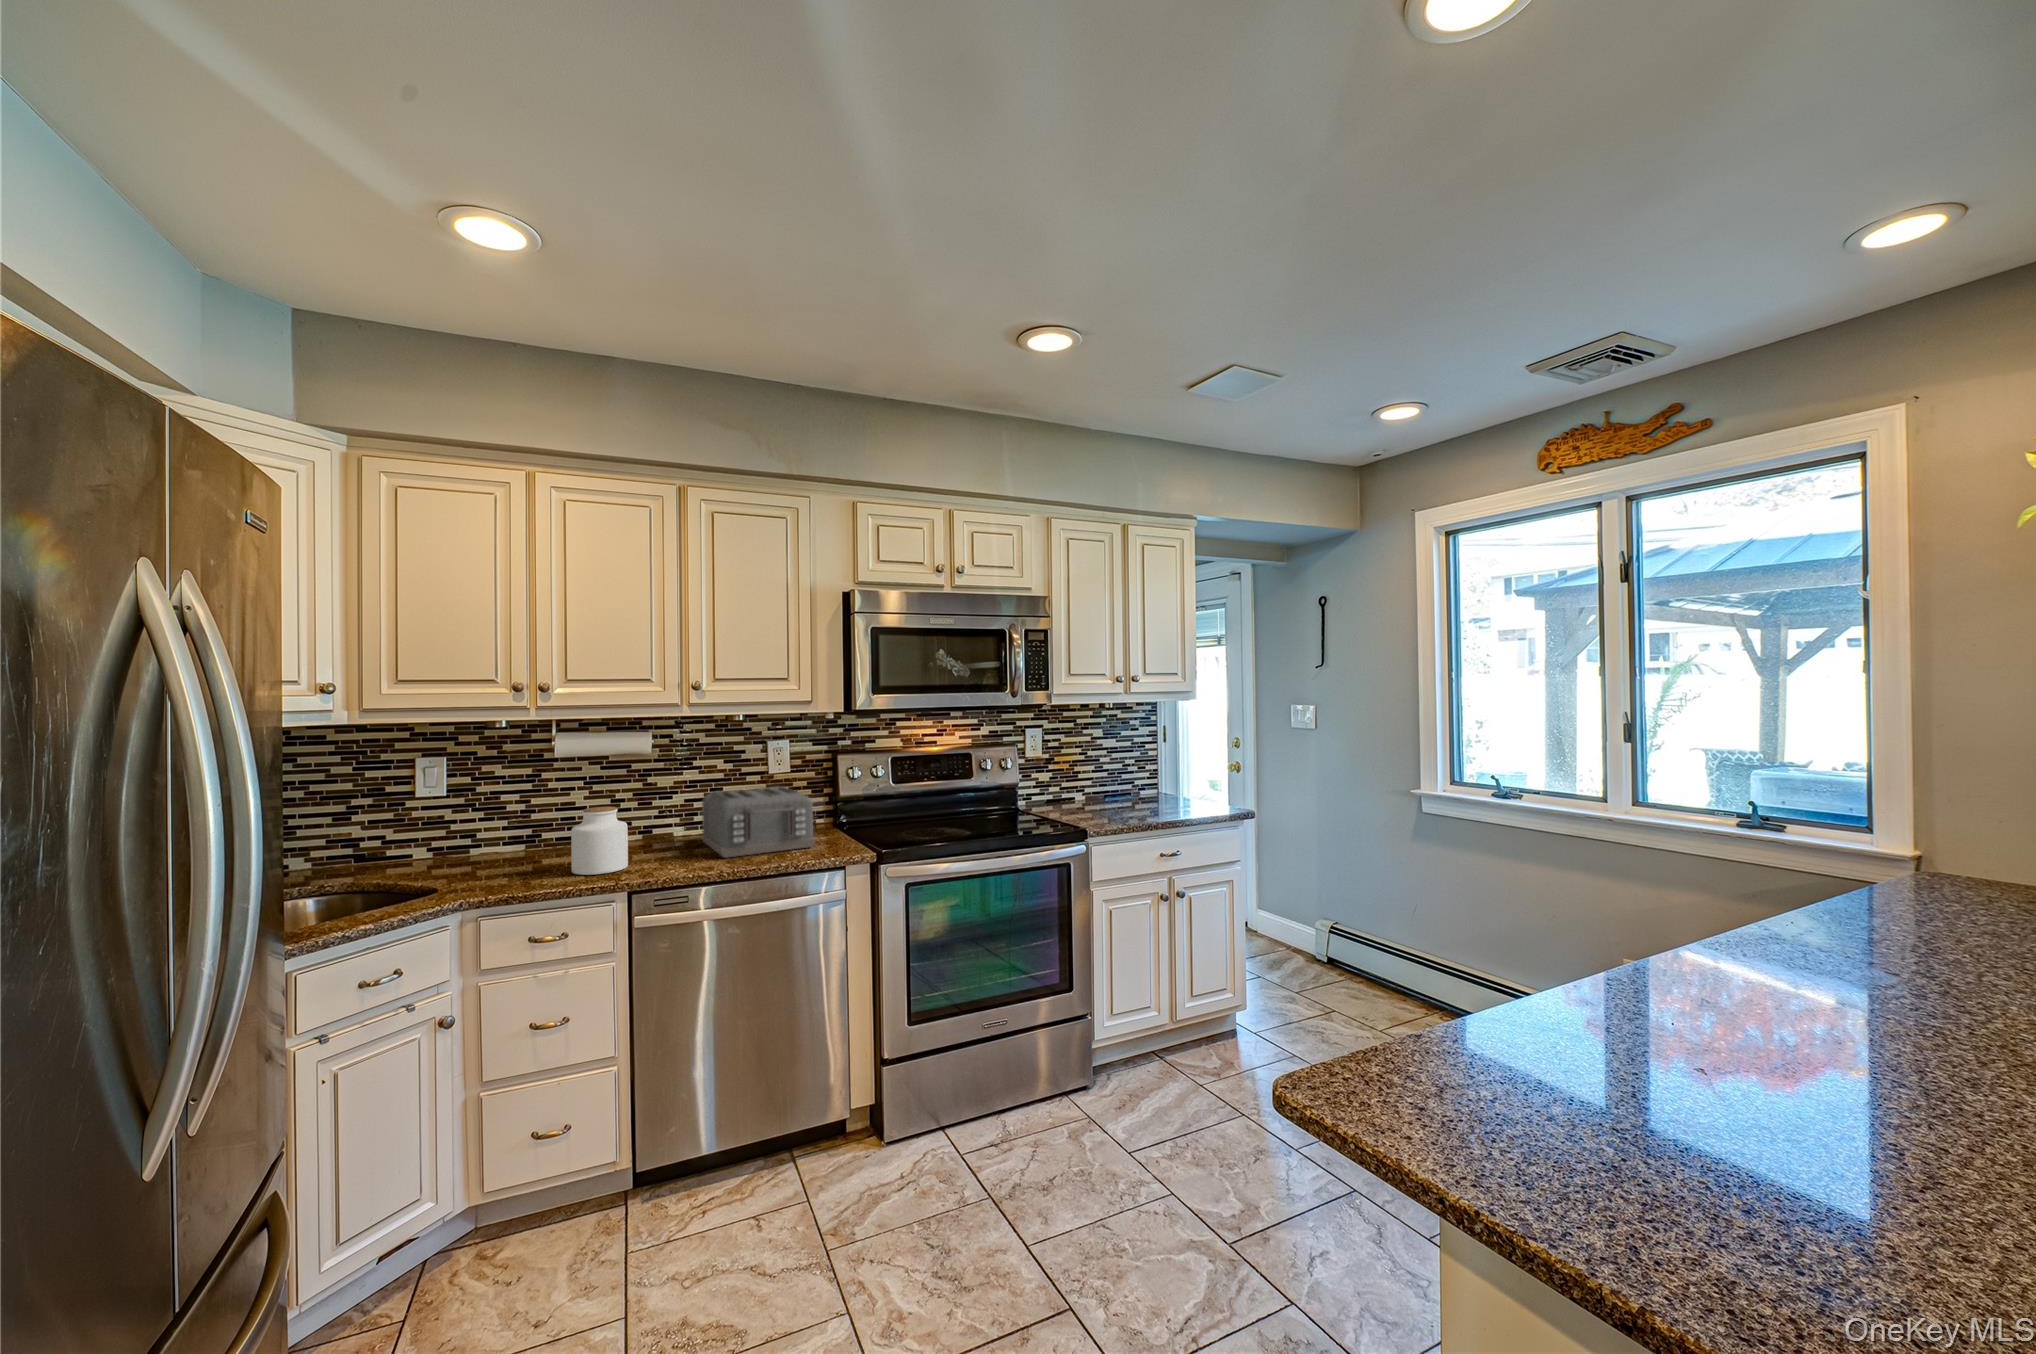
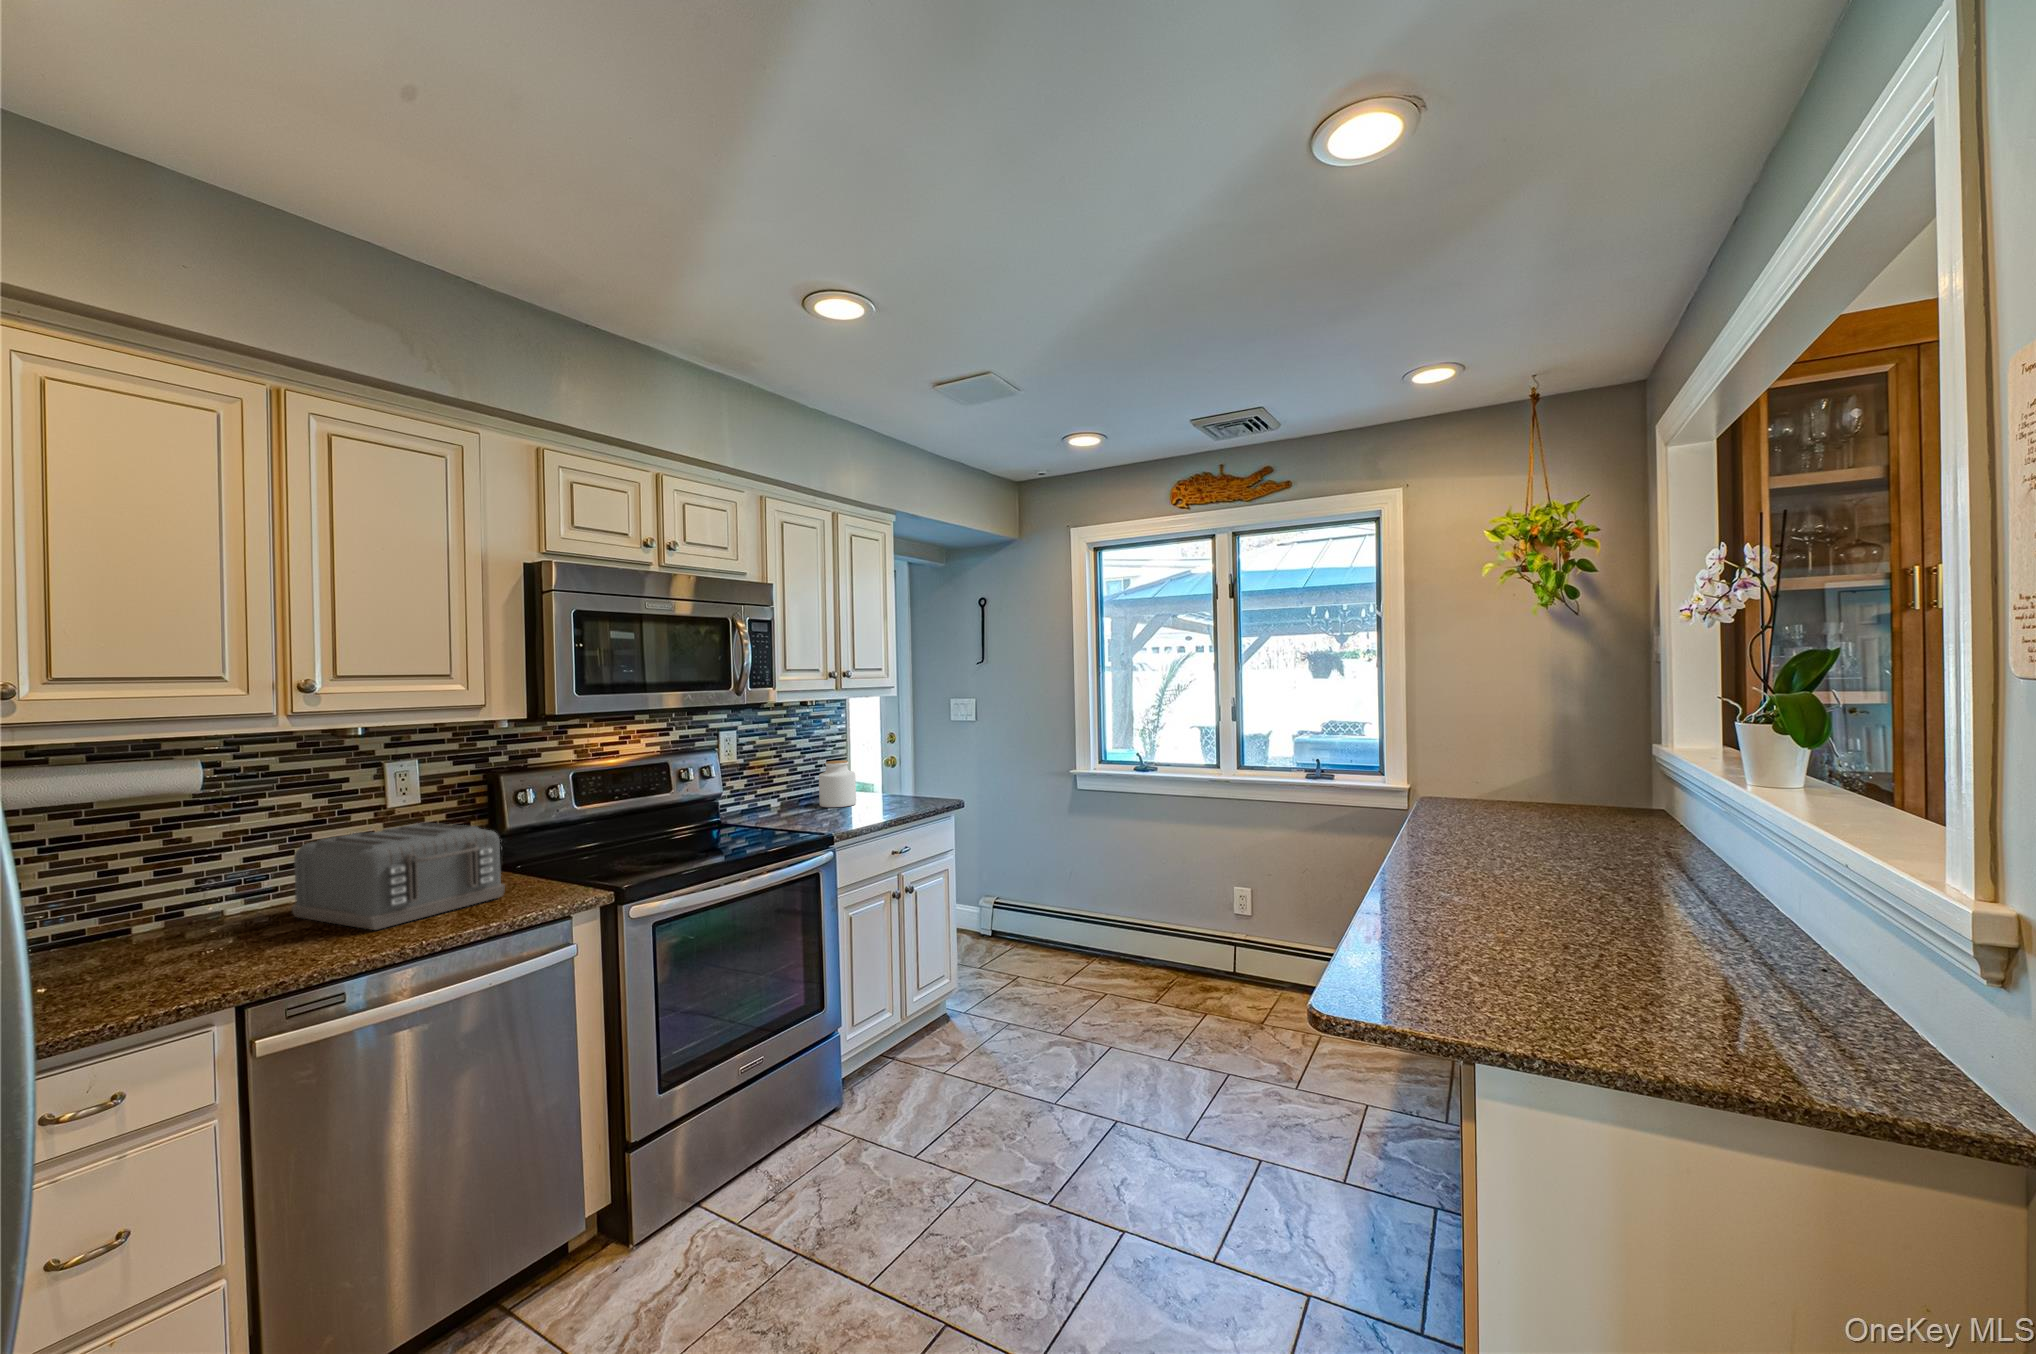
jar: present [571,807,628,875] -> present [819,760,856,807]

